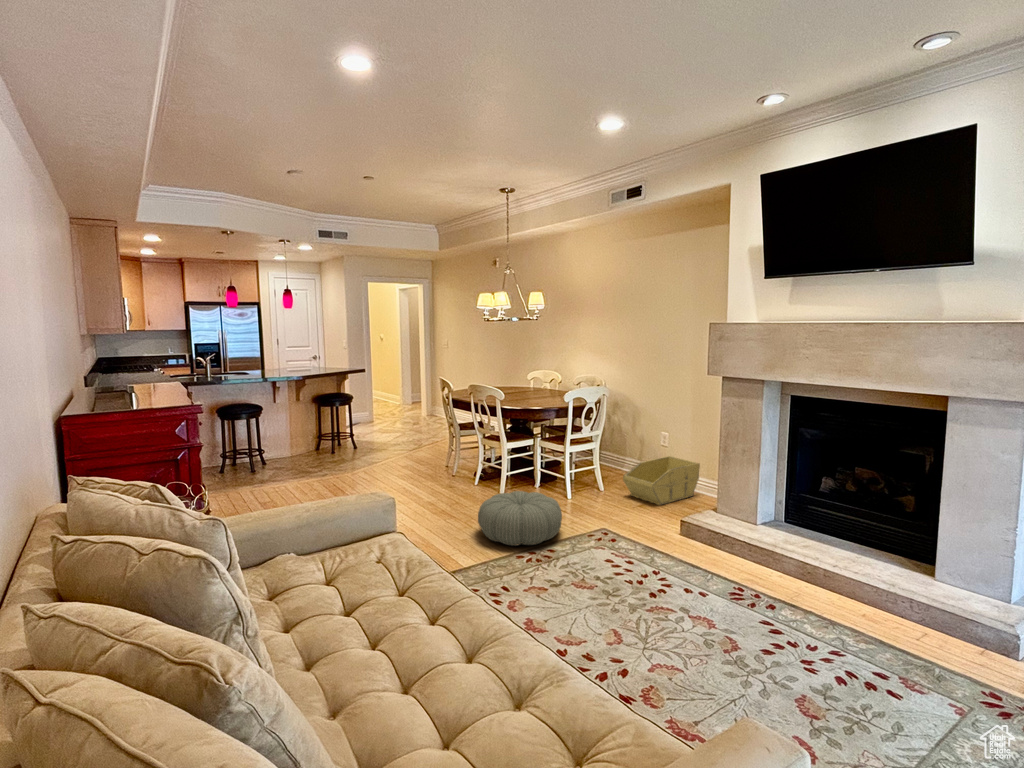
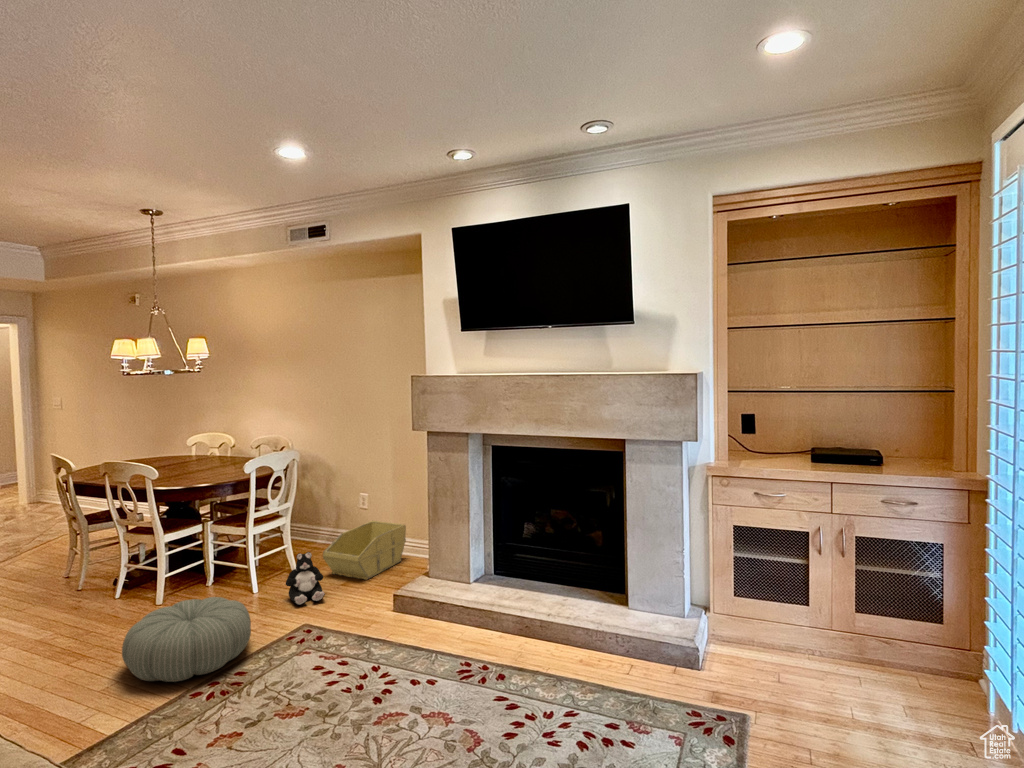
plush toy: none [591,472,622,513] -> present [286,552,325,604]

